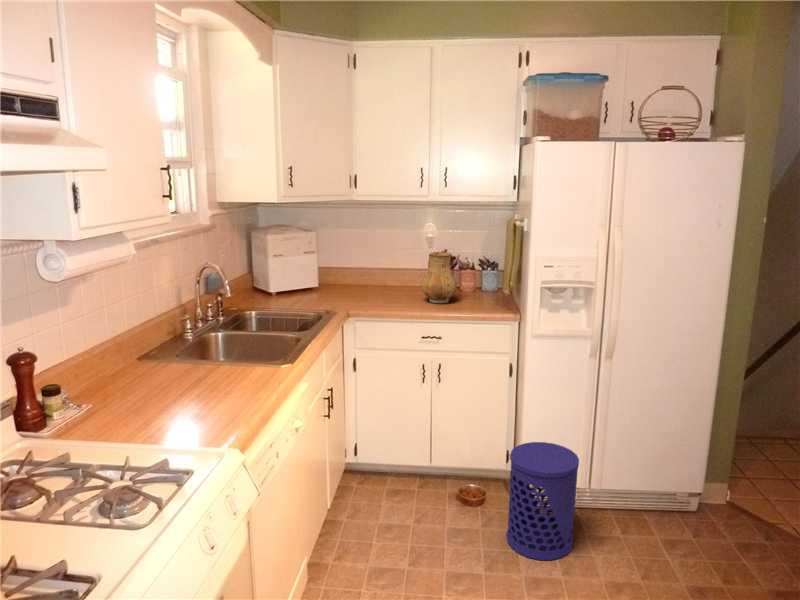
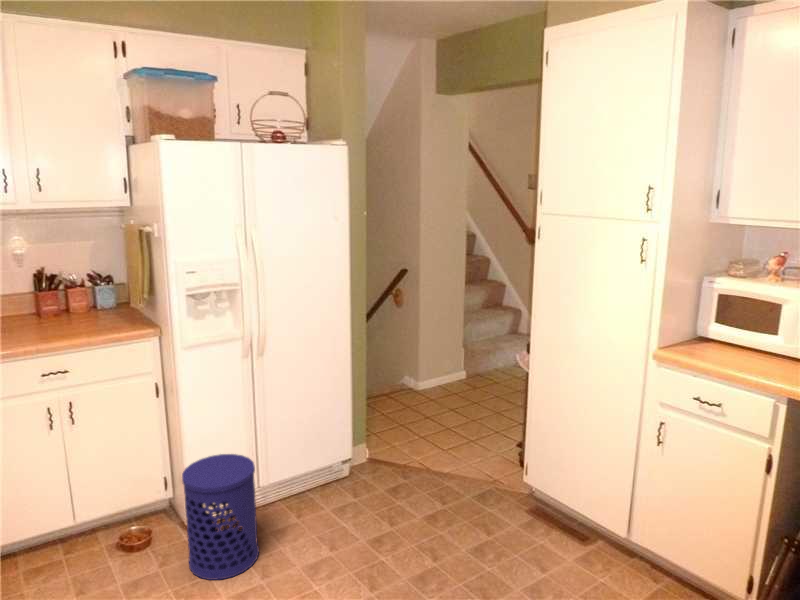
ceramic pitcher: present [422,252,457,303] -> none [26,270,74,332]

